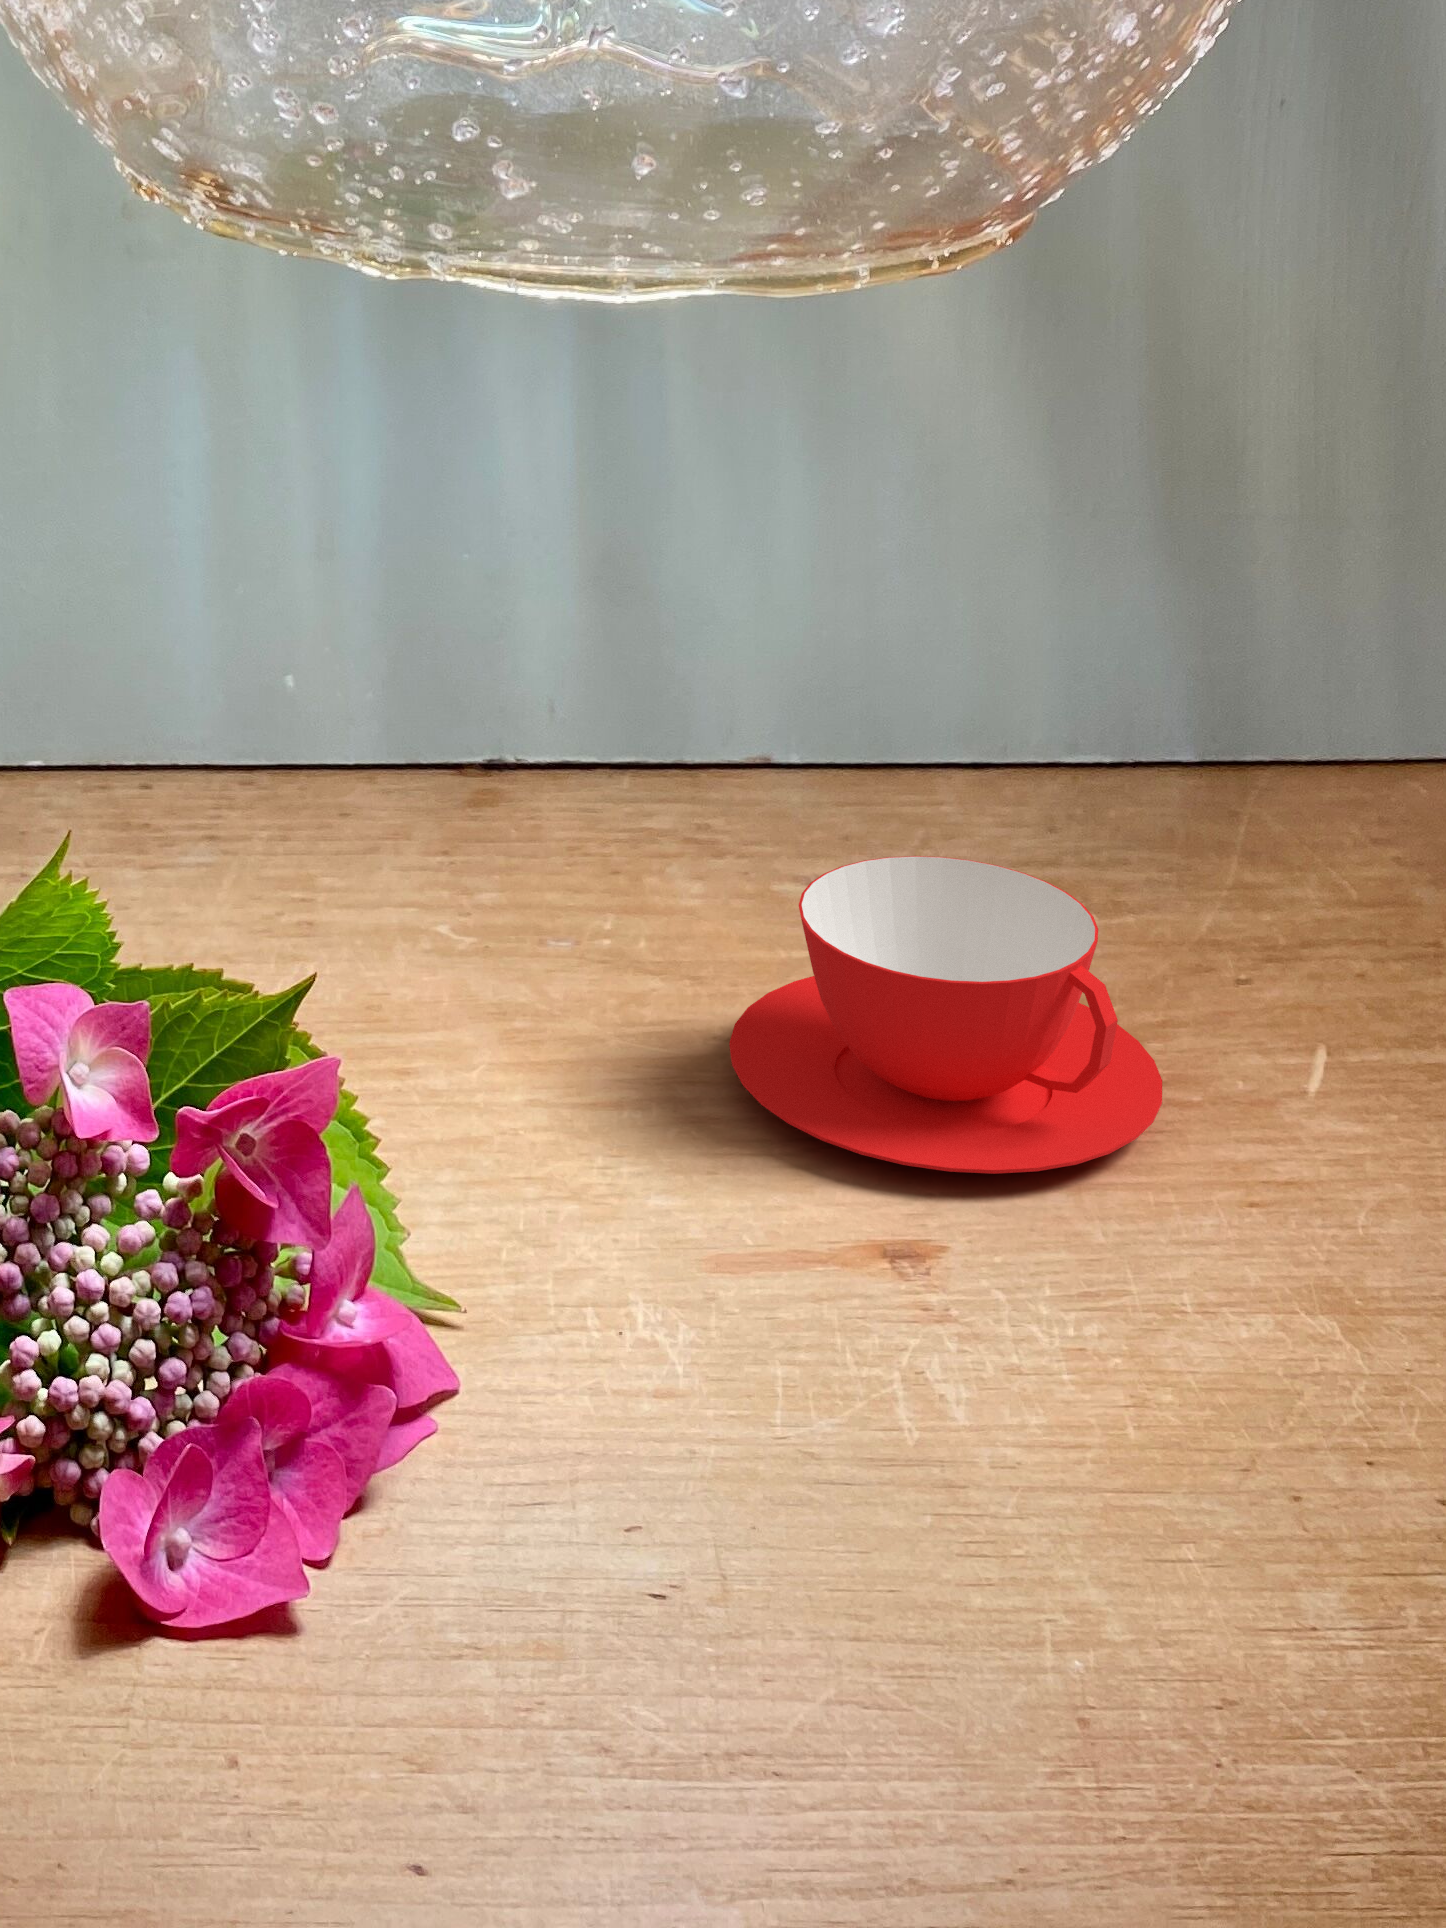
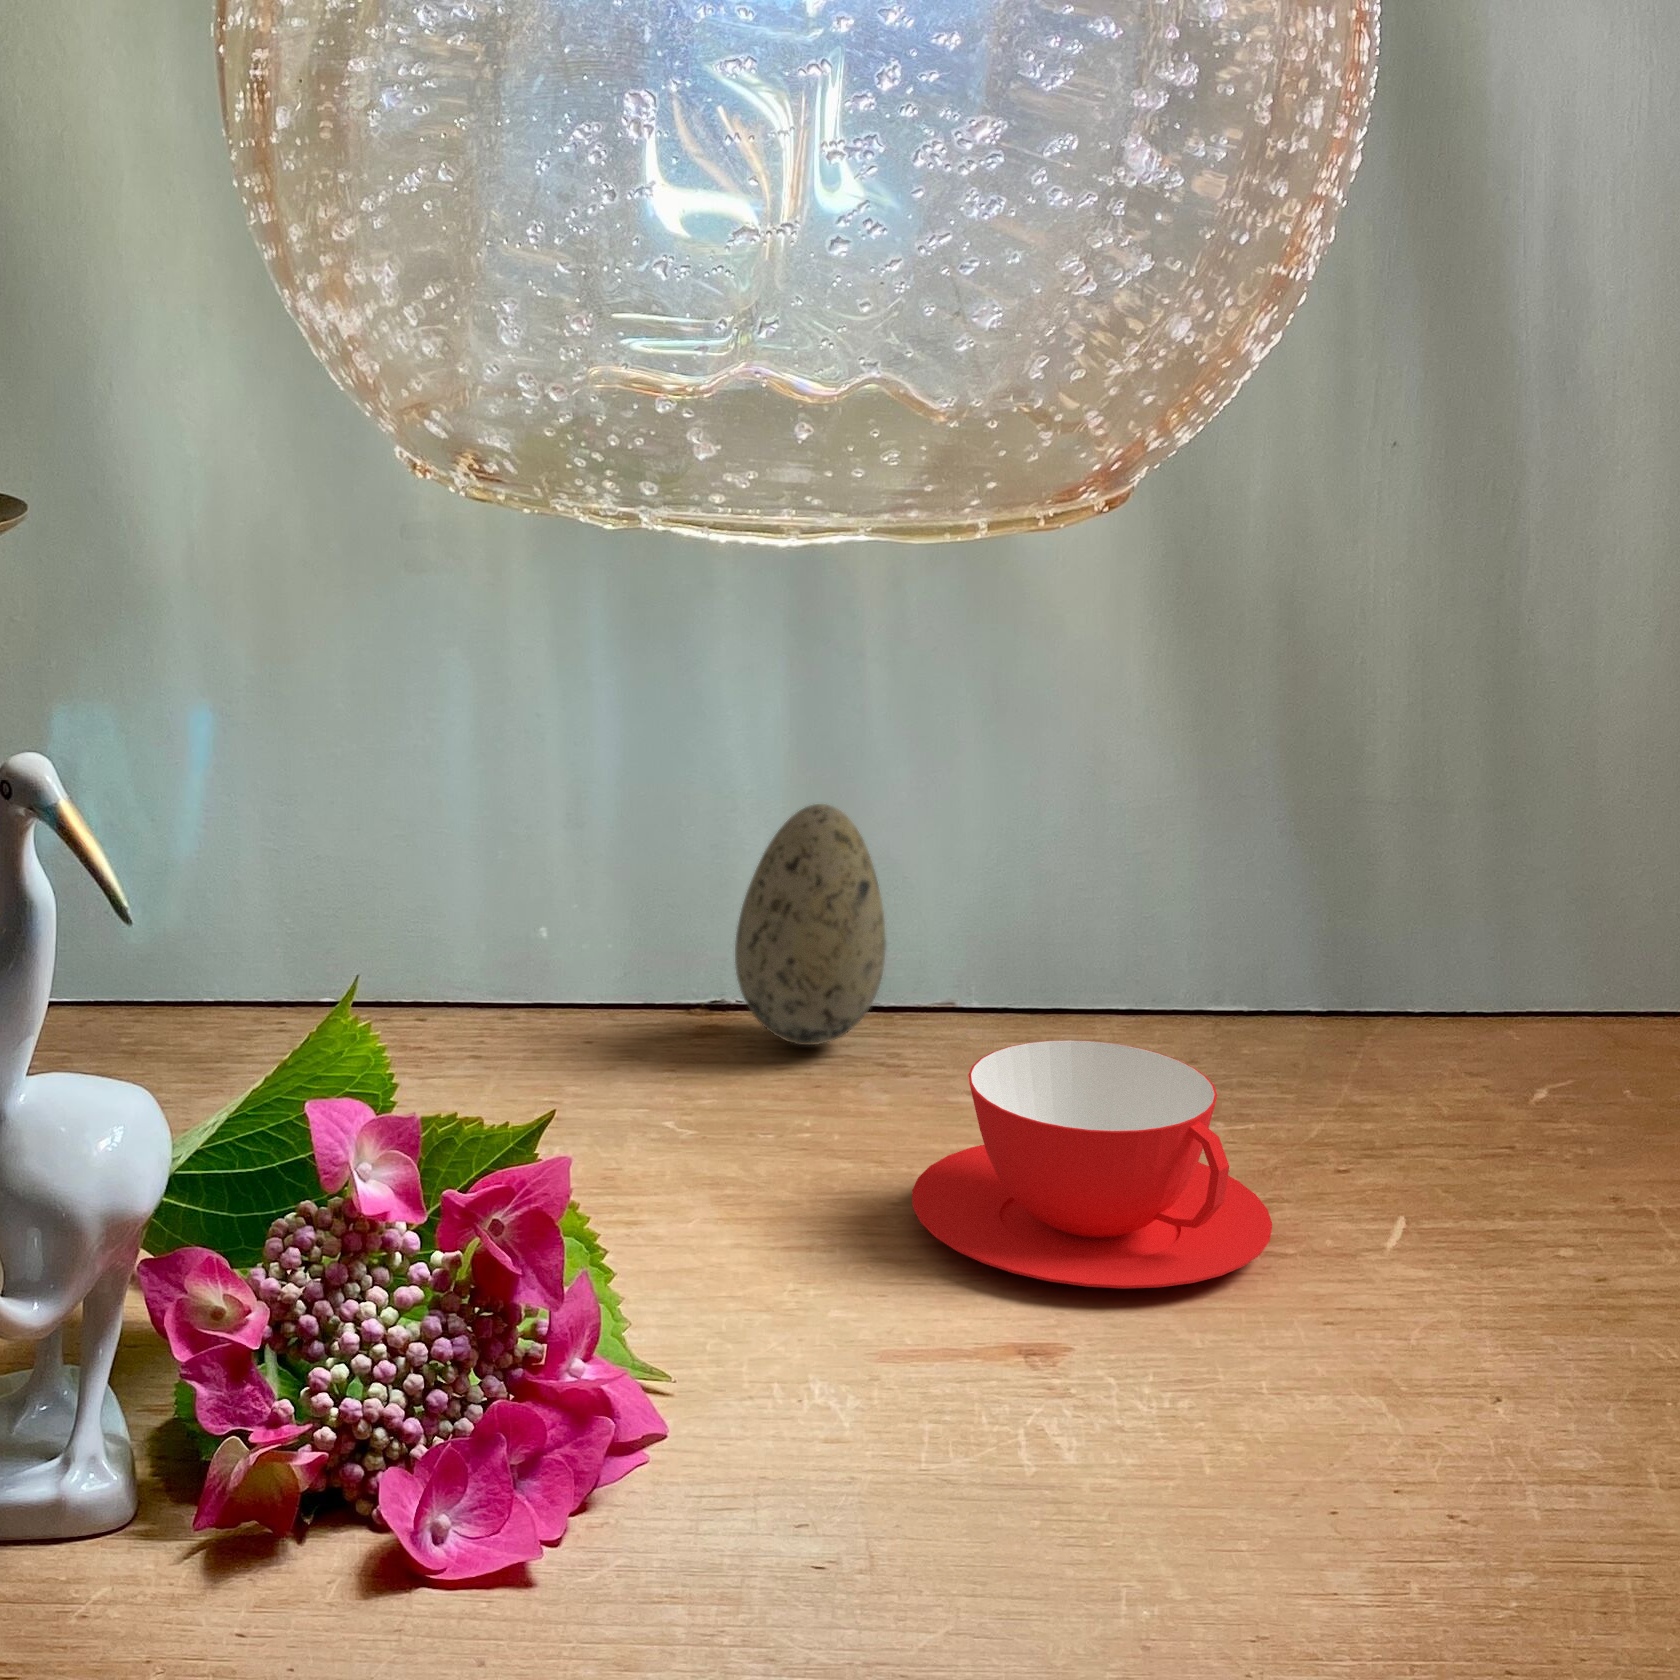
decorative egg: none [503,561,680,841] -> present [735,804,886,1045]

